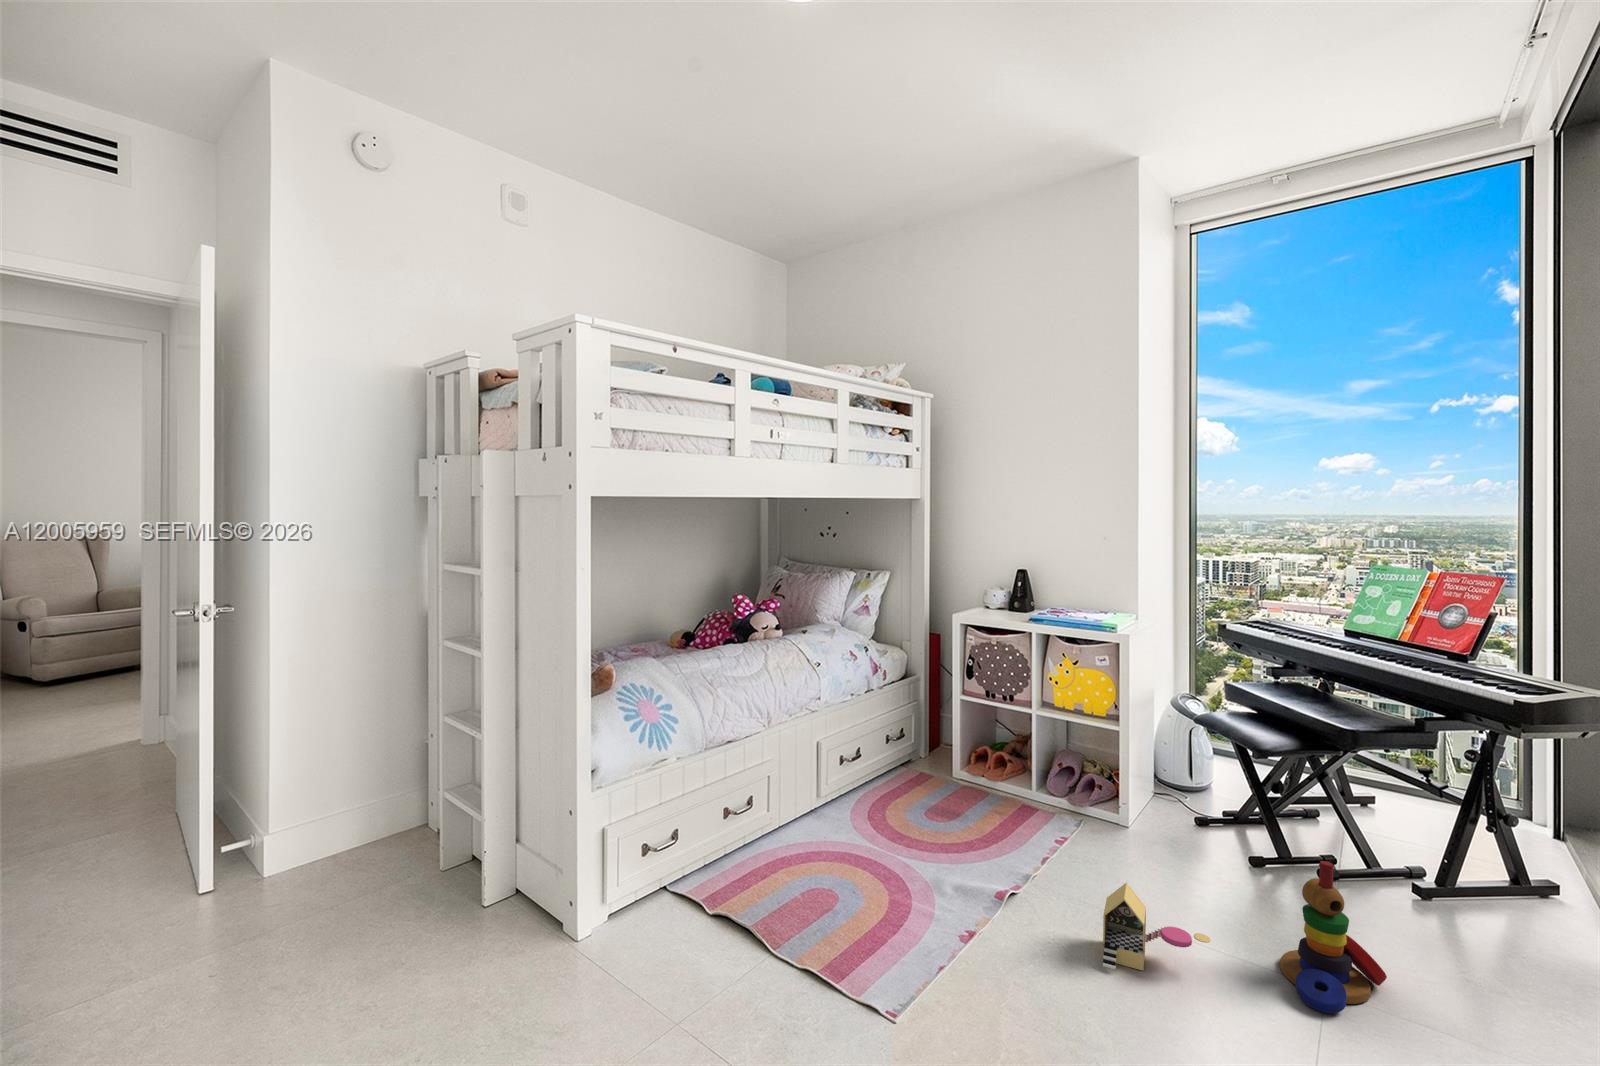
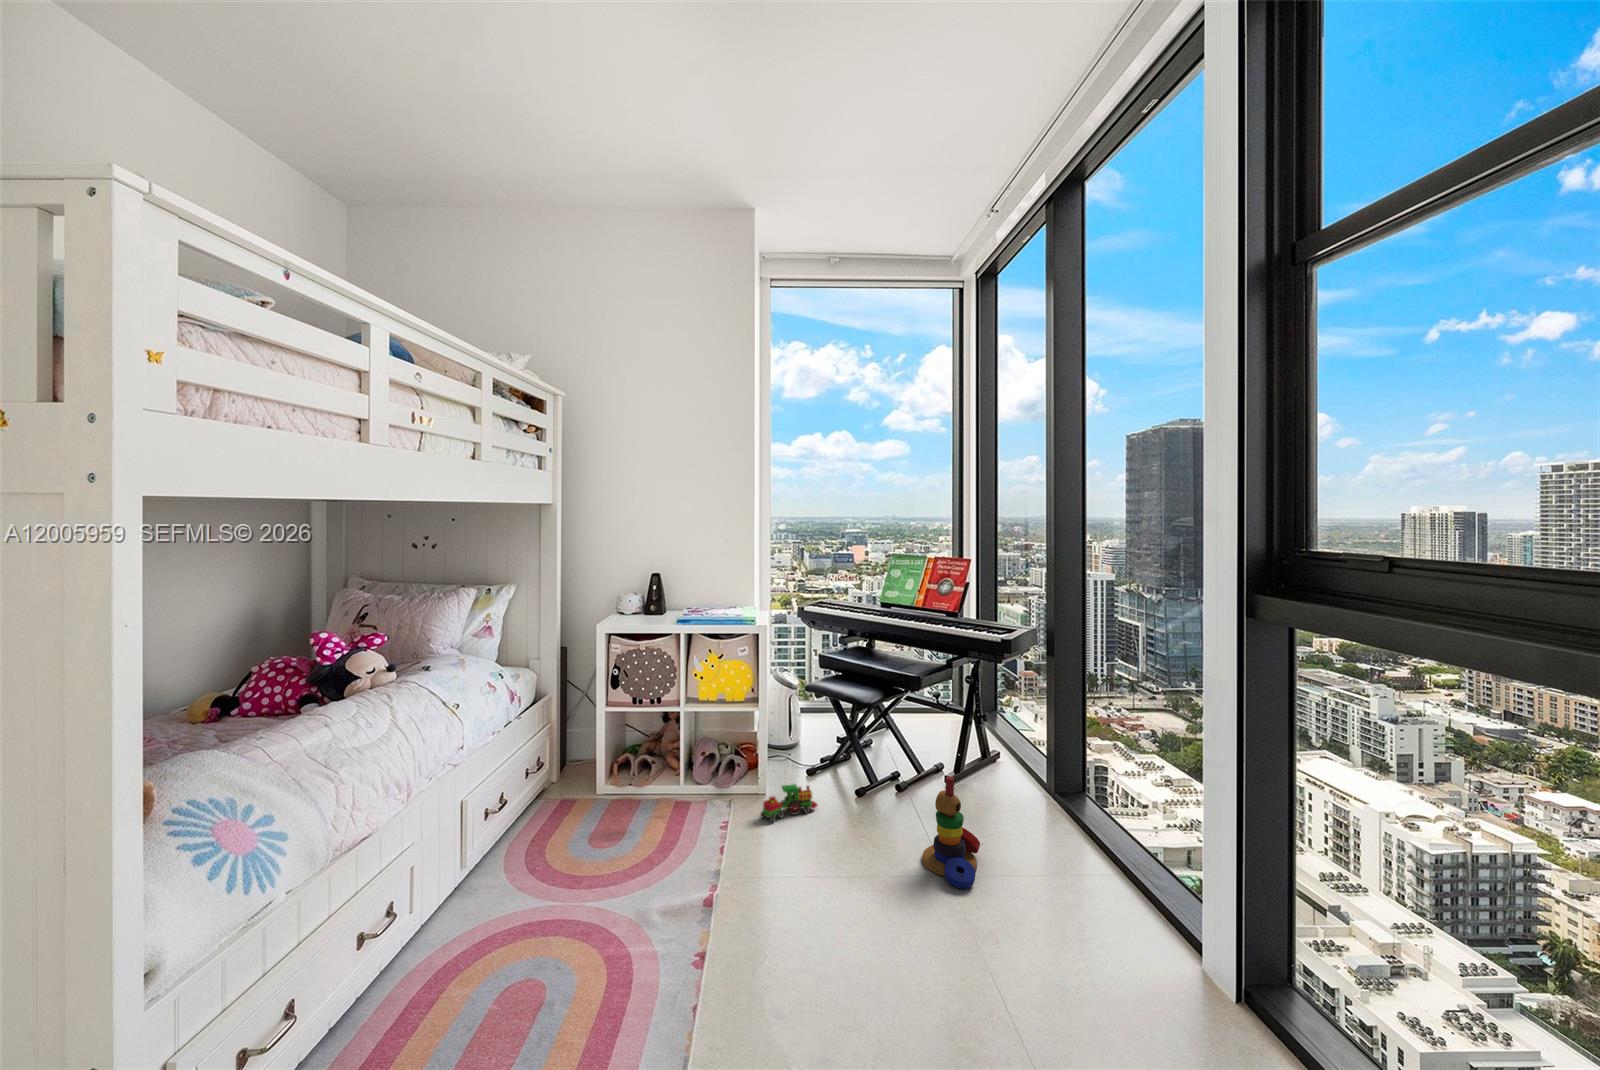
toy train: none [1096,821,1177,862] -> present [760,784,817,822]
toy house: present [1103,883,1211,970] -> none [819,842,897,926]

